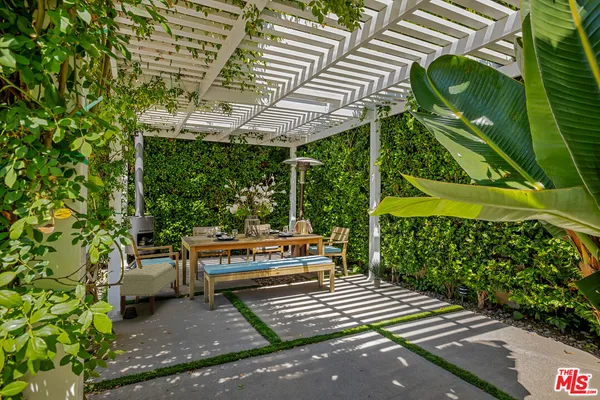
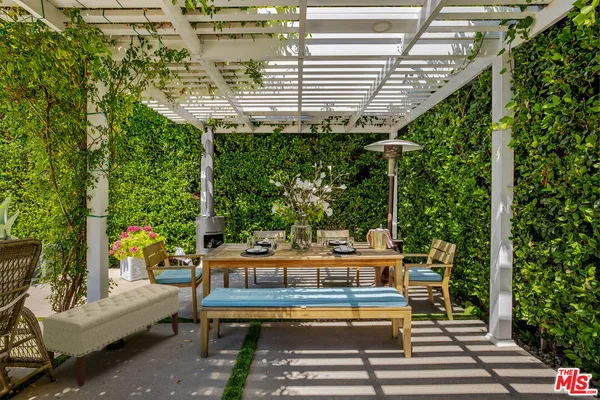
potted plant: present [369,261,385,287] -> none [476,300,535,364]

